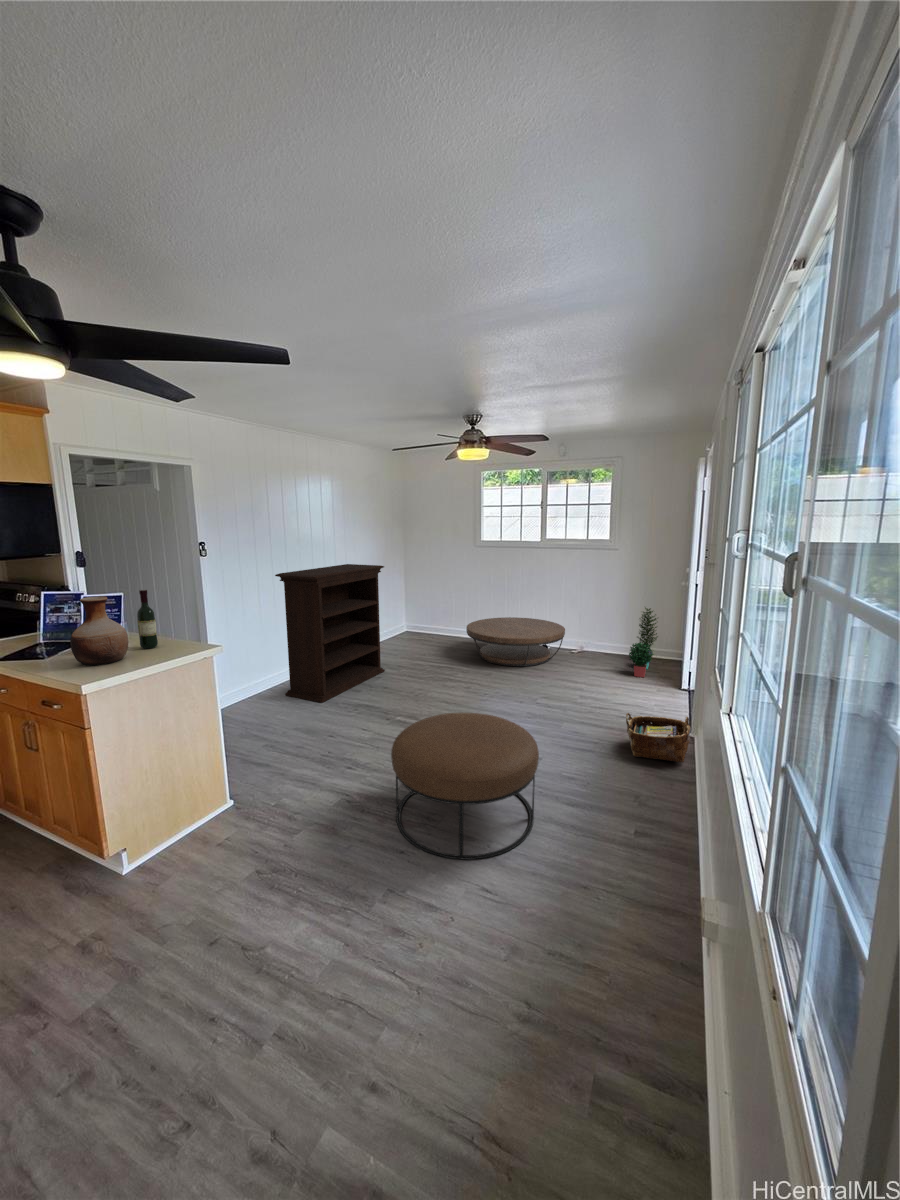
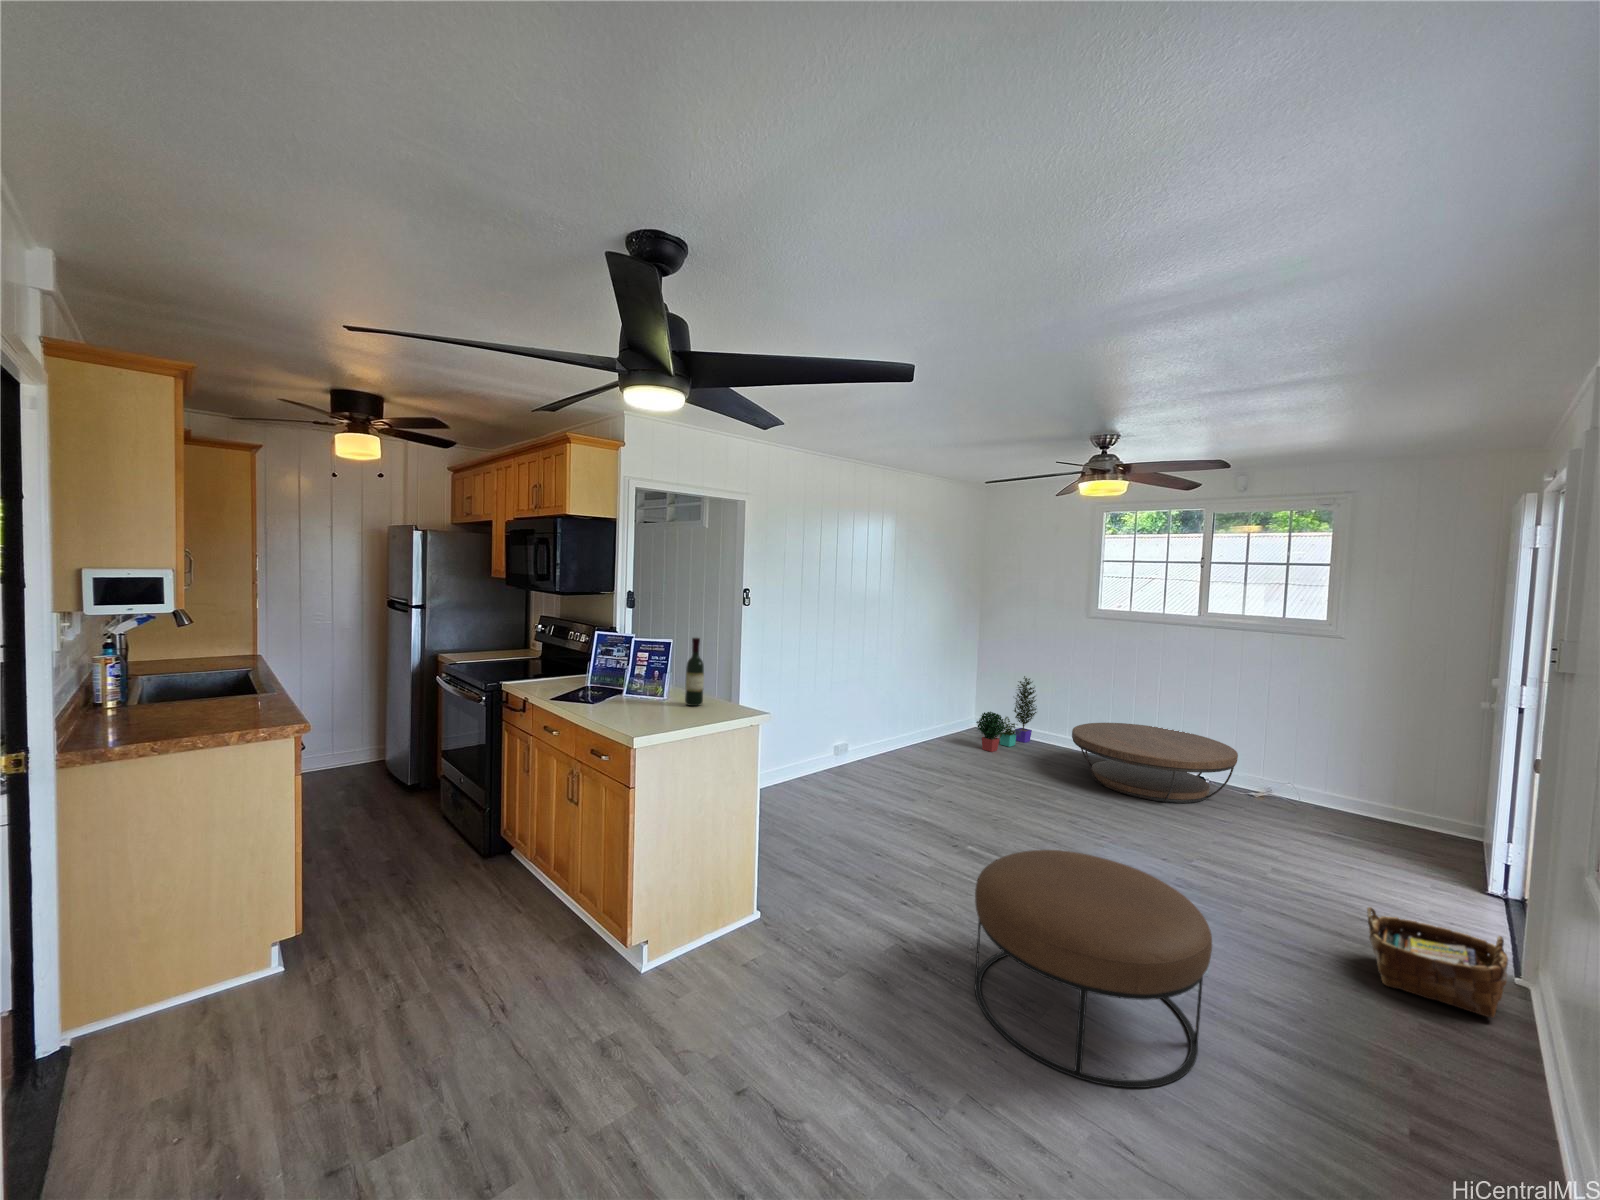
bookshelf: present [275,564,385,703] -> none [821,628,961,807]
vase: present [70,596,129,666] -> none [622,640,677,718]
potted plant: present [629,608,658,677] -> present [976,676,1037,752]

